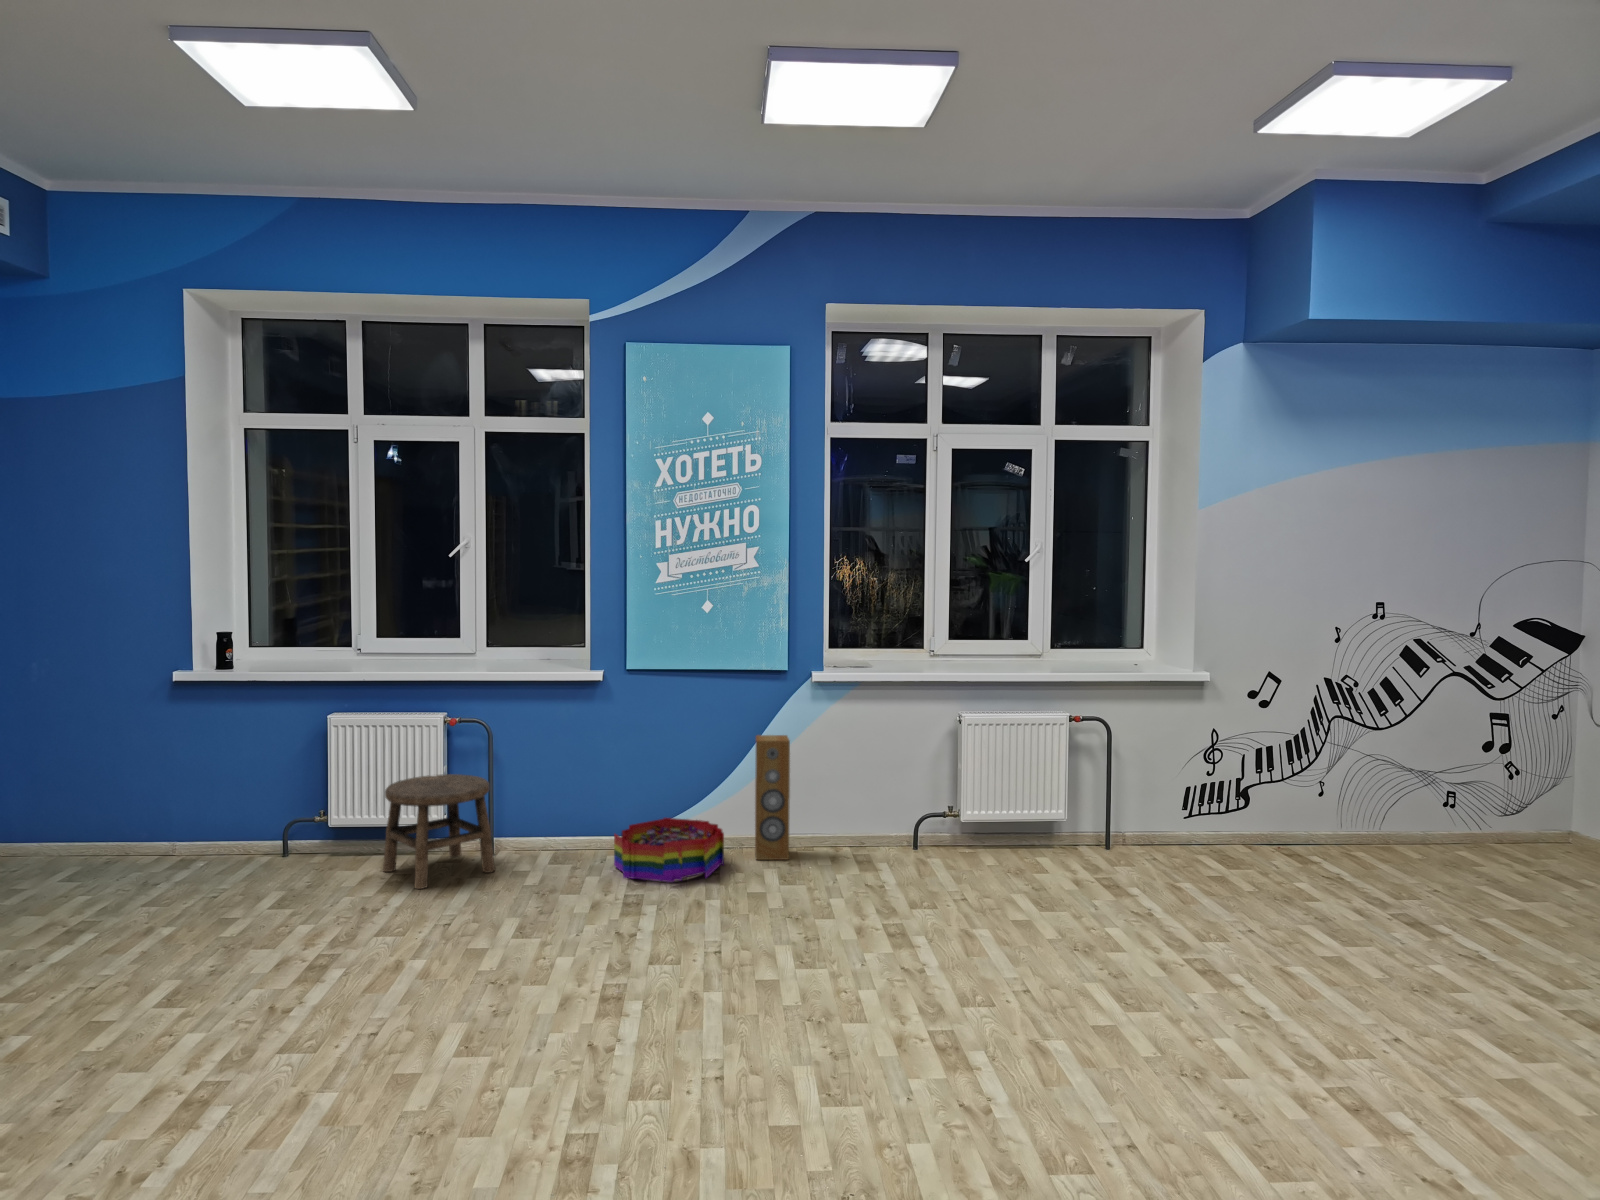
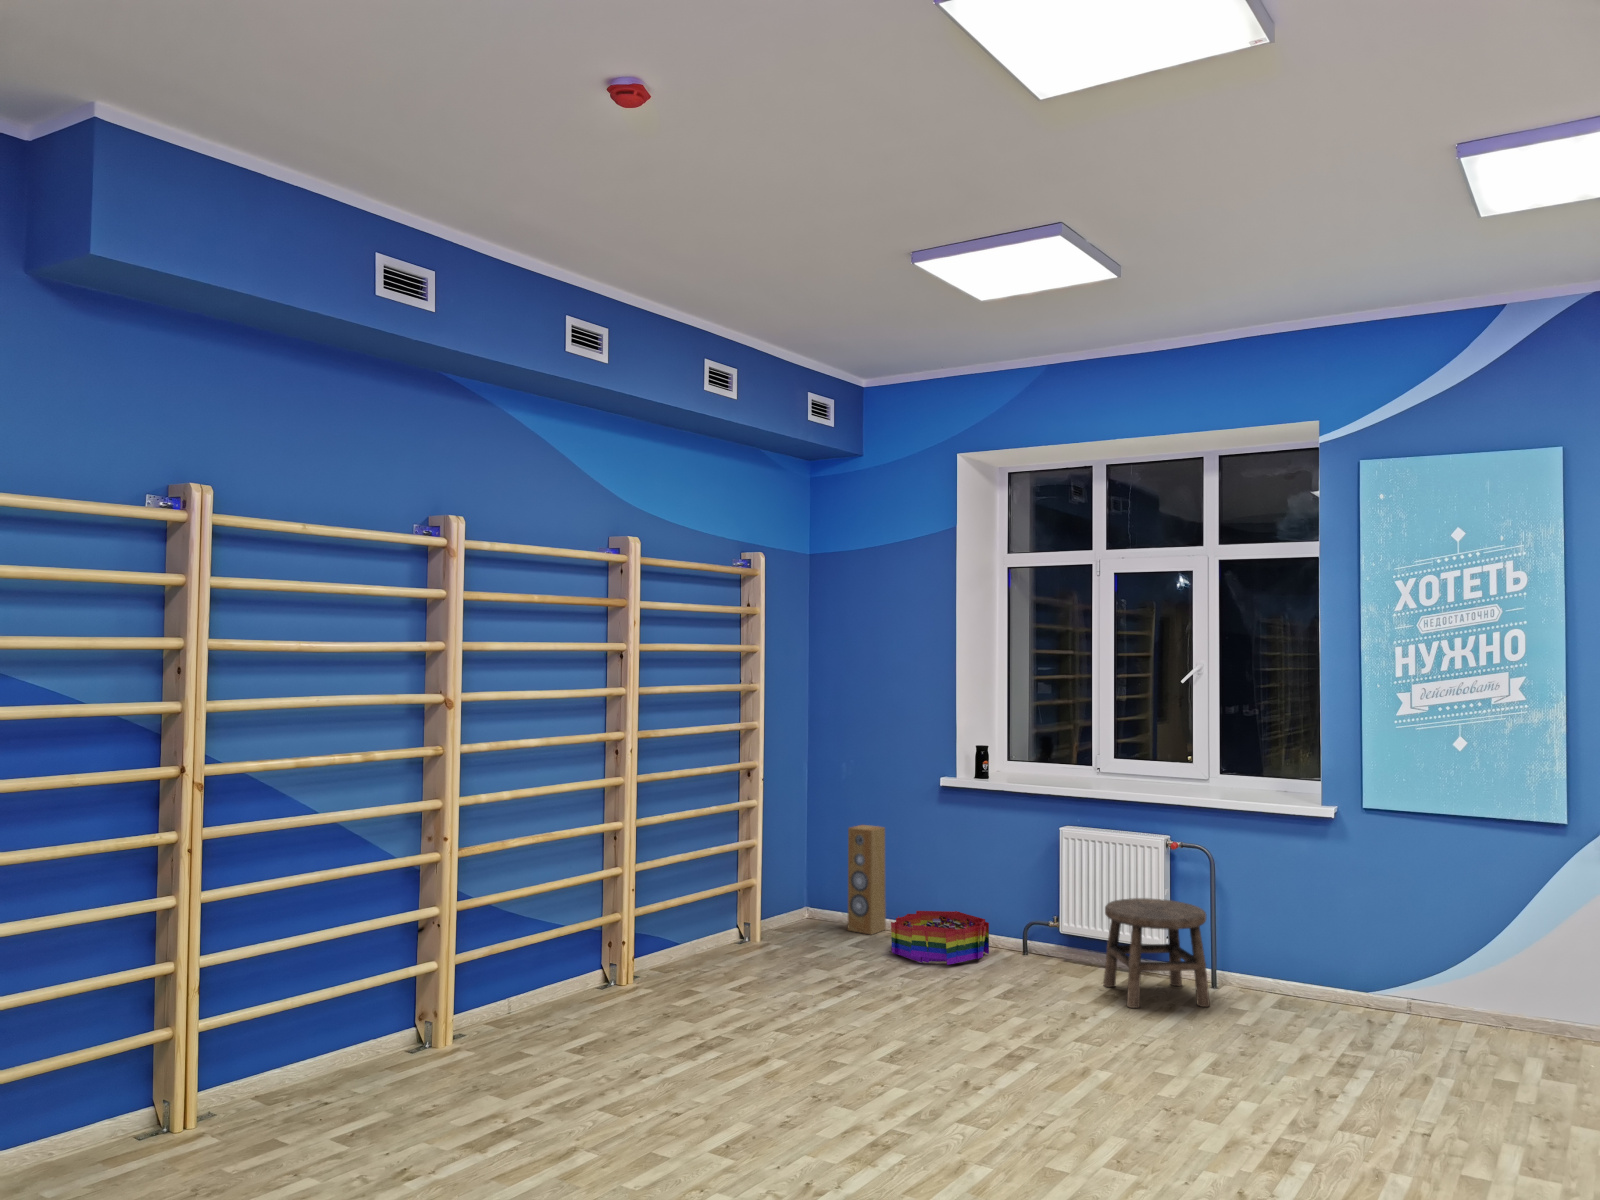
speaker: present [755,735,790,860] -> present [848,825,886,935]
storage bin: present [614,818,724,882] -> present [891,911,989,965]

